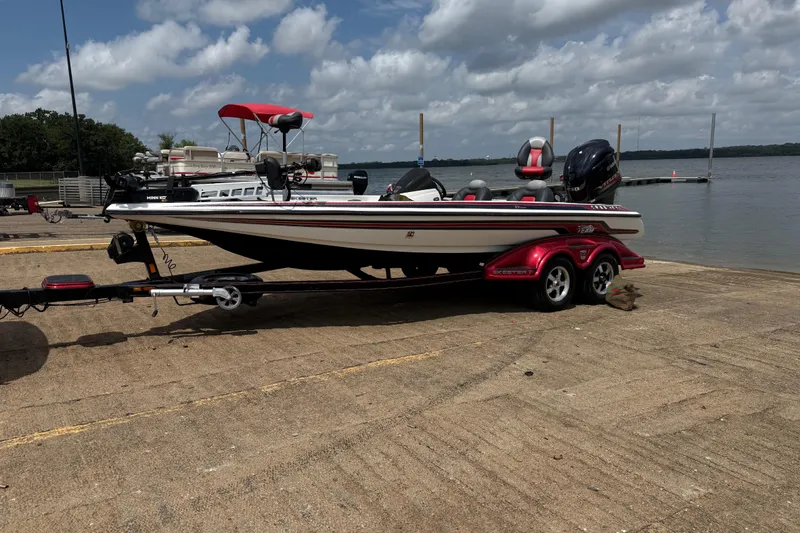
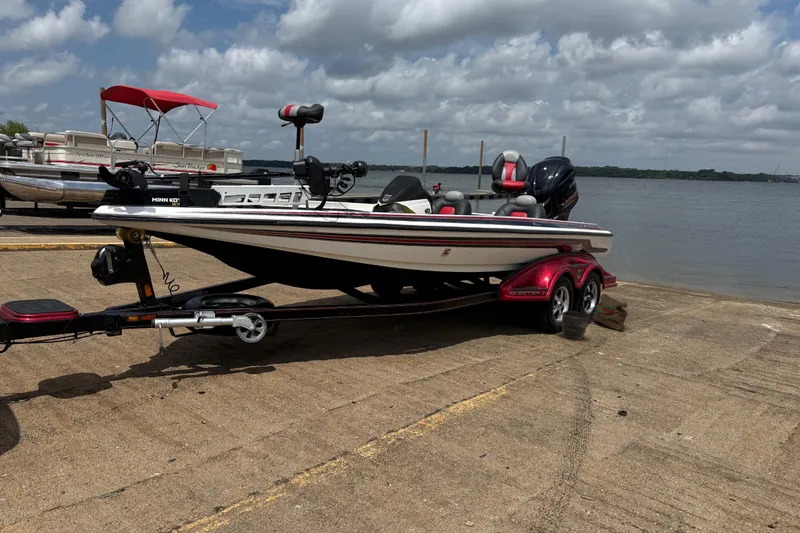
bucket: none [553,290,583,317] -> present [560,311,592,339]

